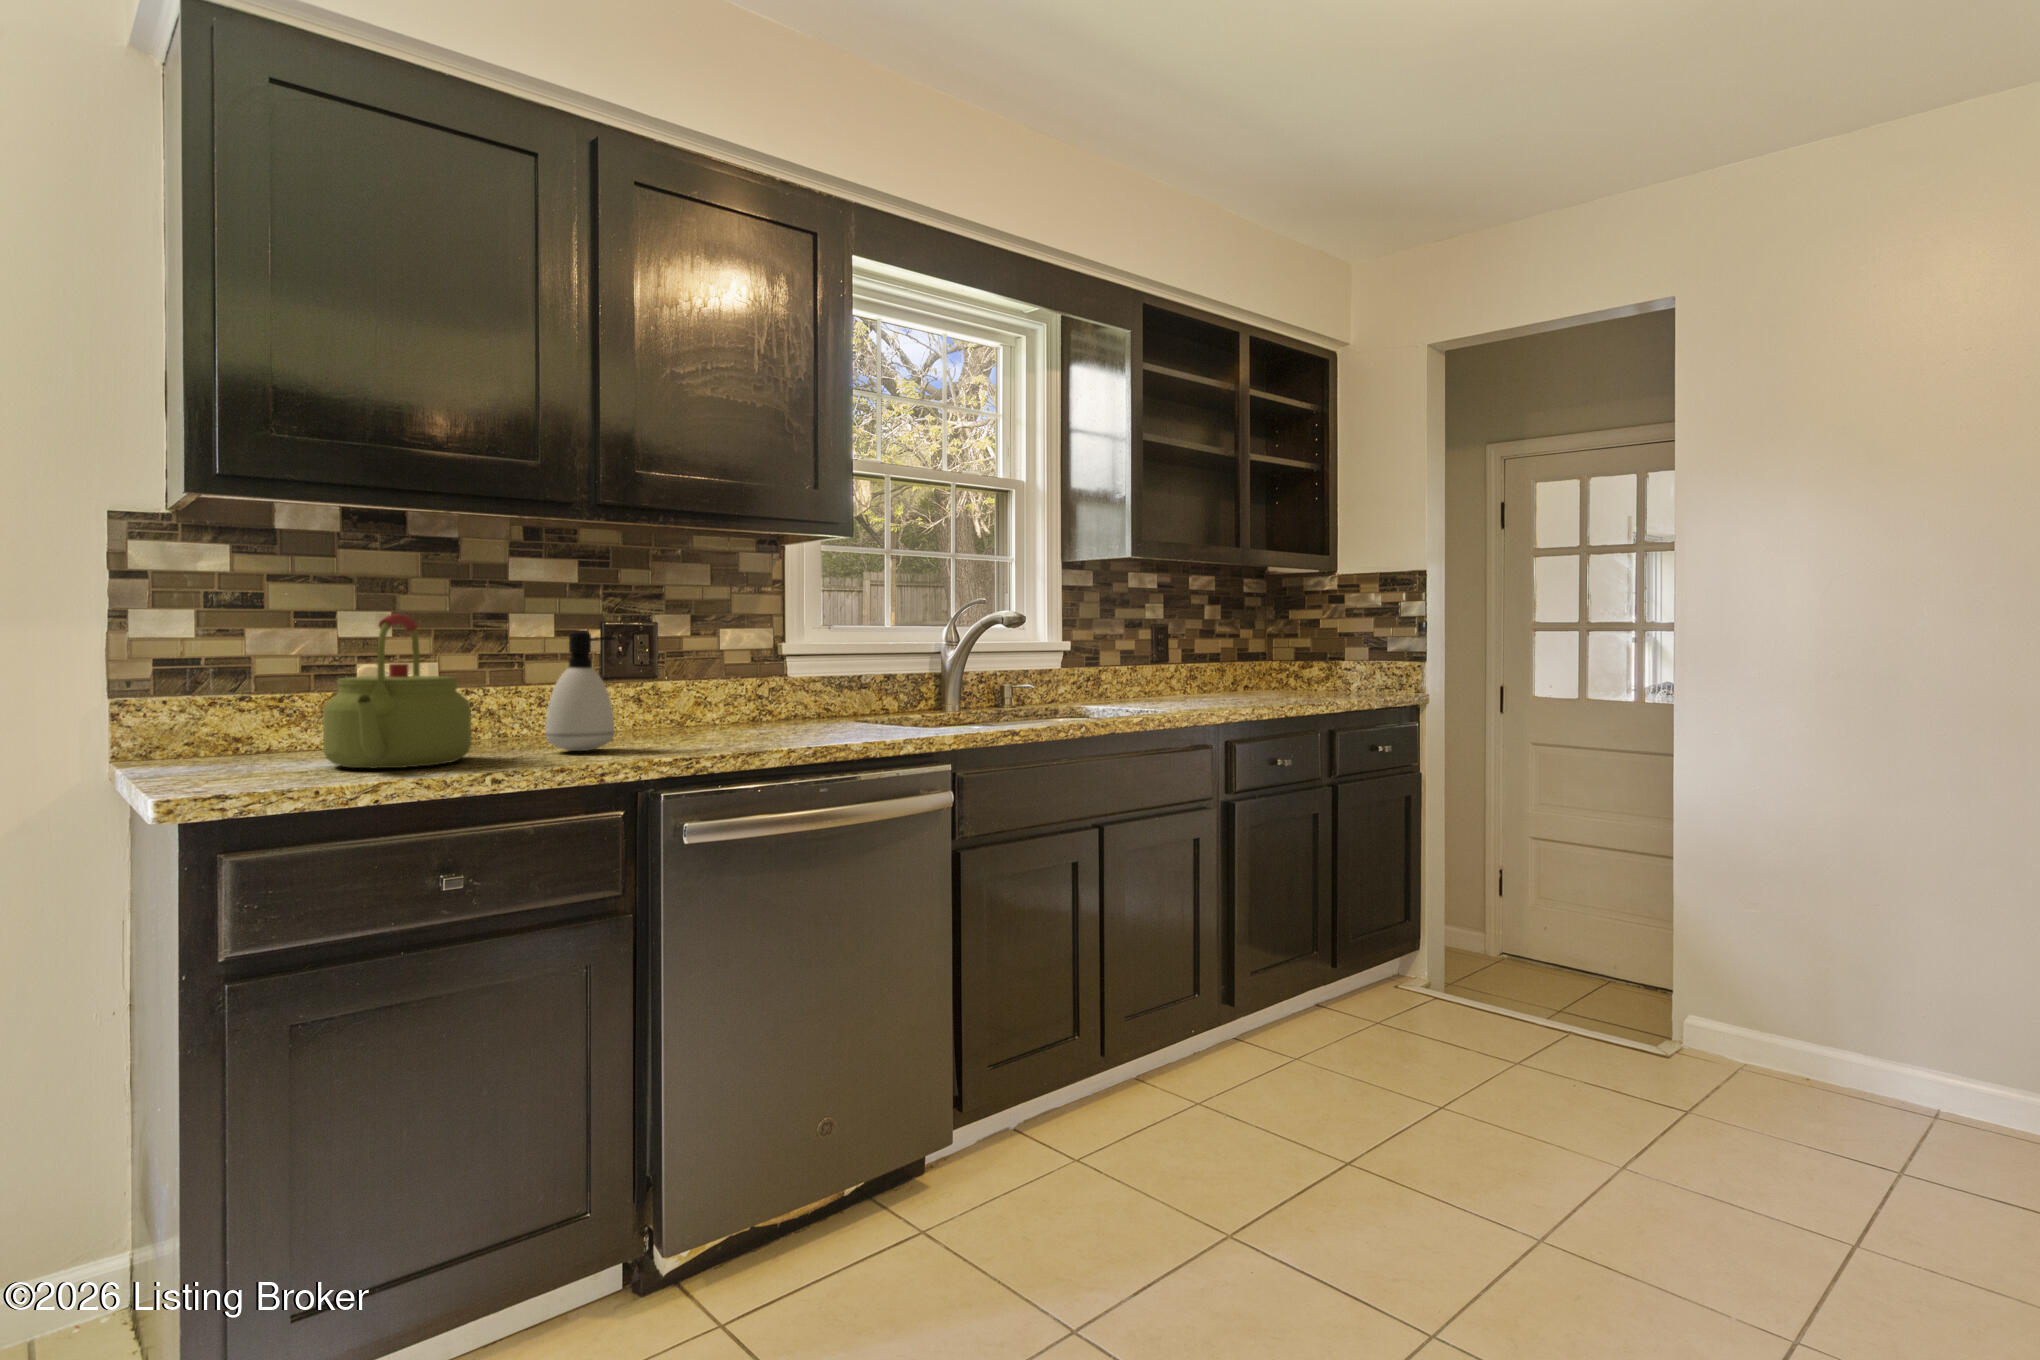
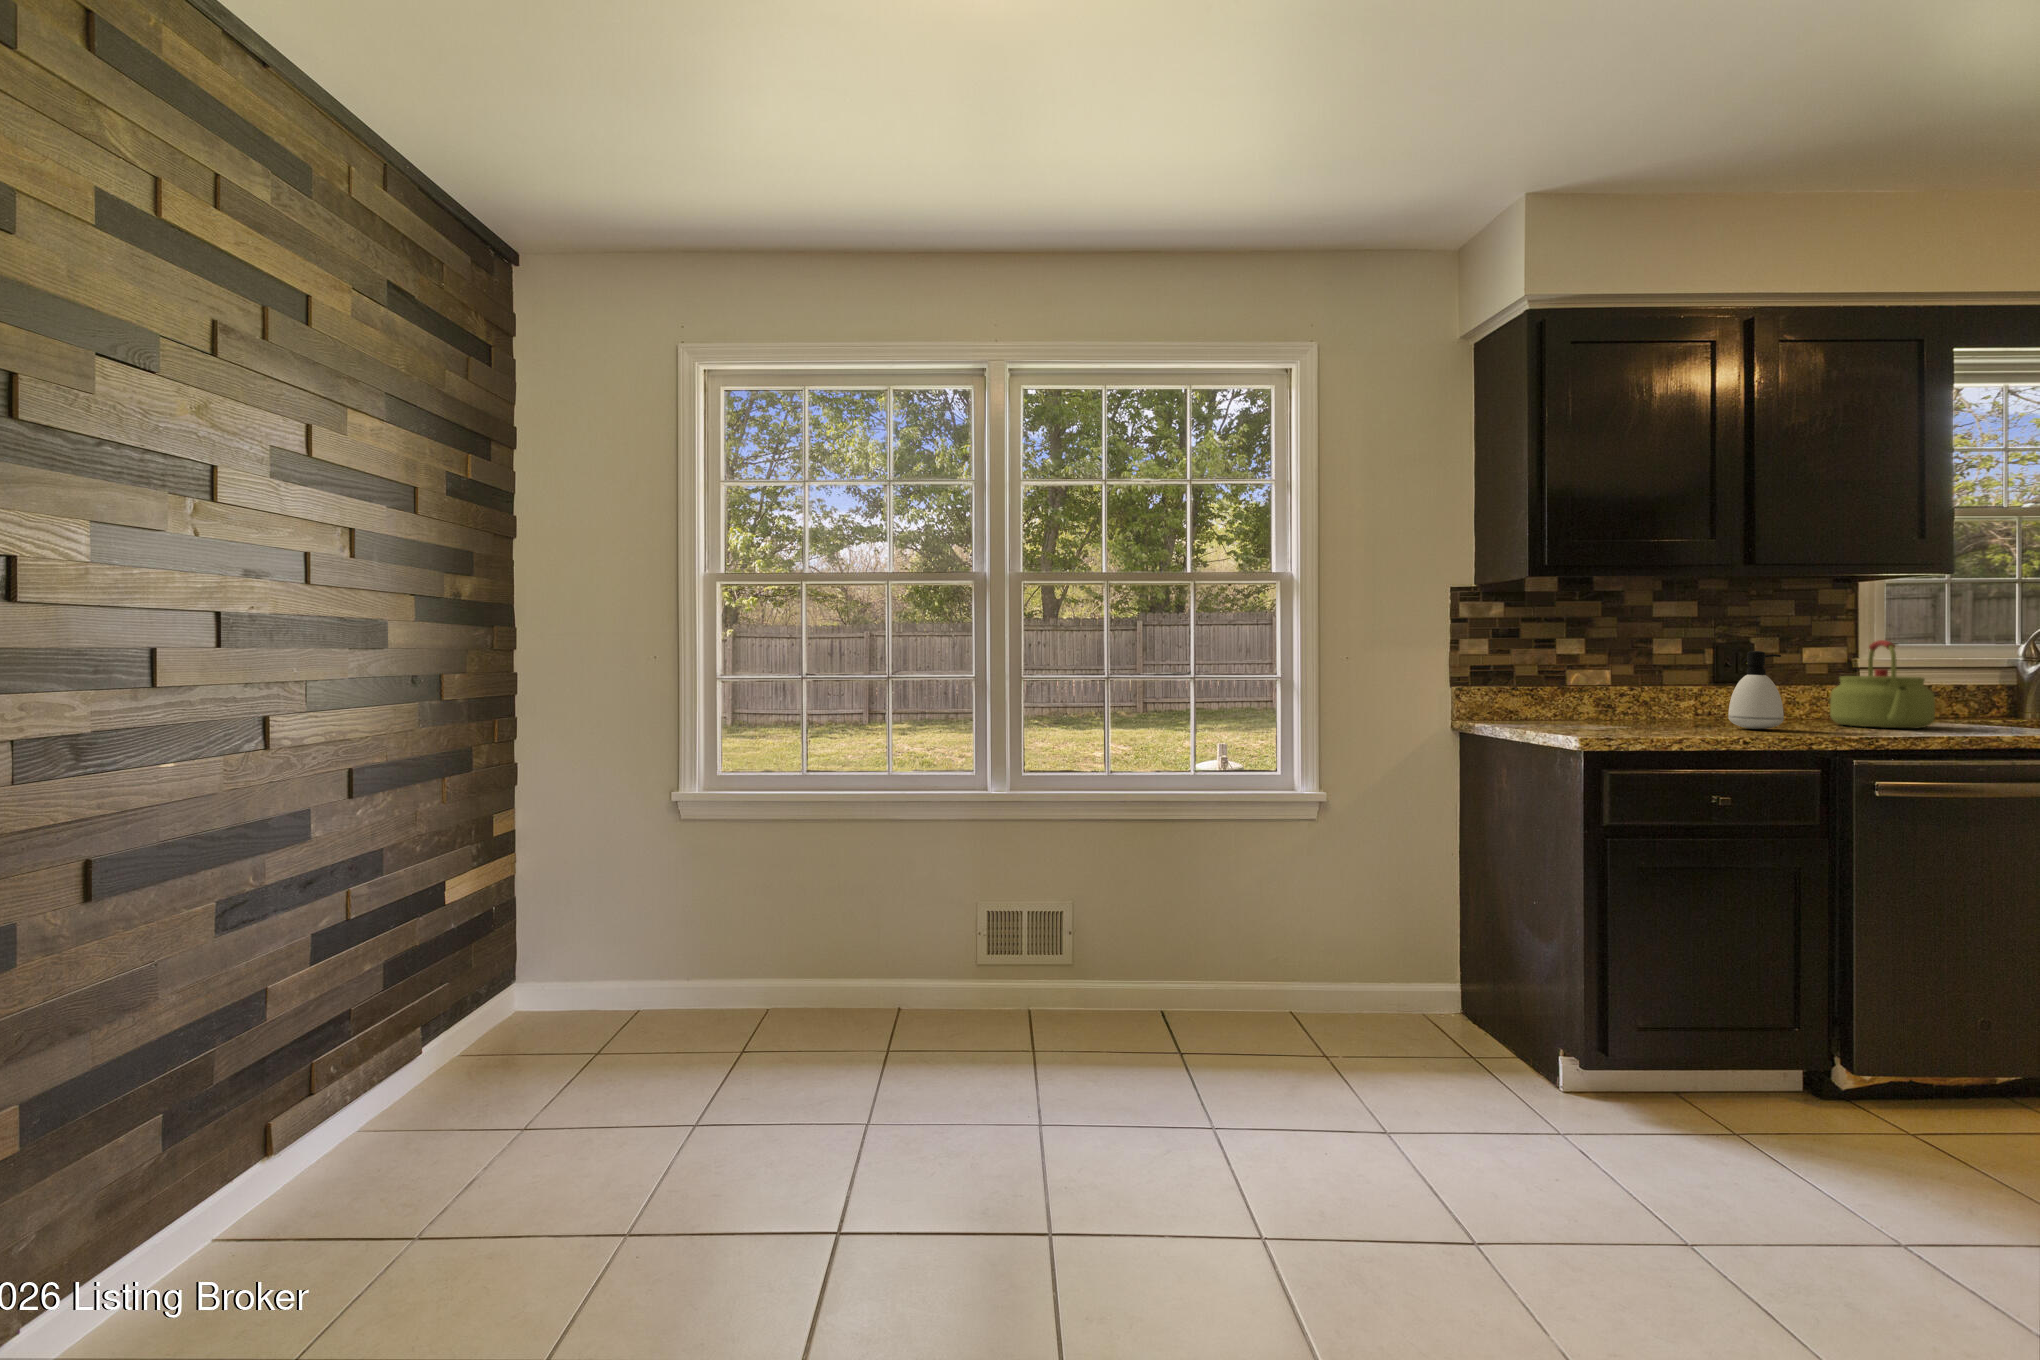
kettle: present [323,614,471,768] -> present [1830,640,1935,728]

